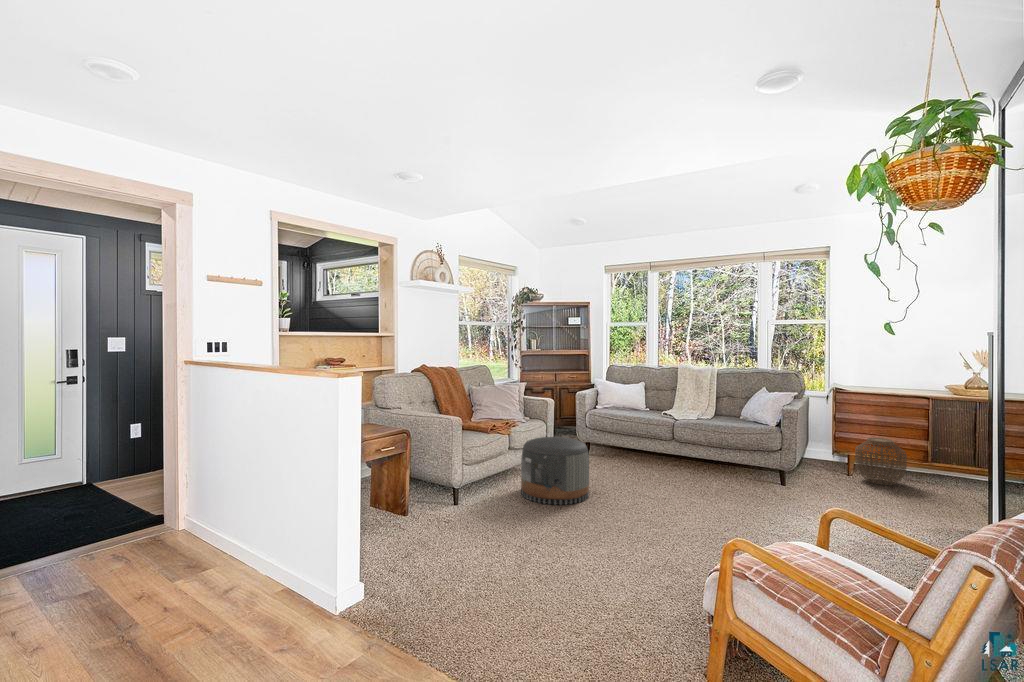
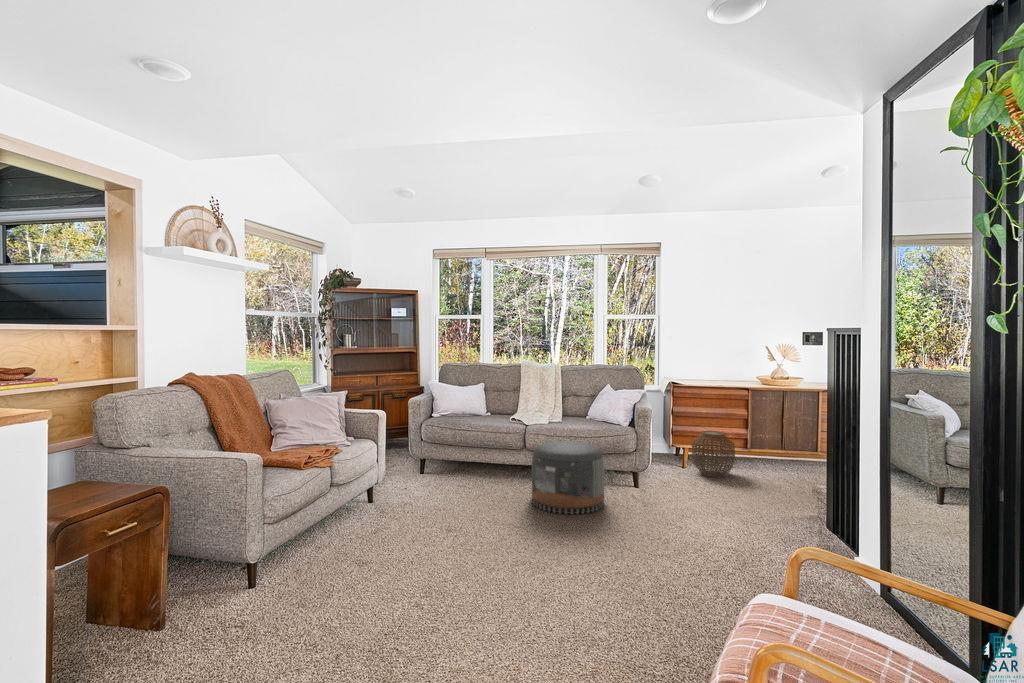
pouf: present [521,437,589,505] -> present [532,441,604,514]

